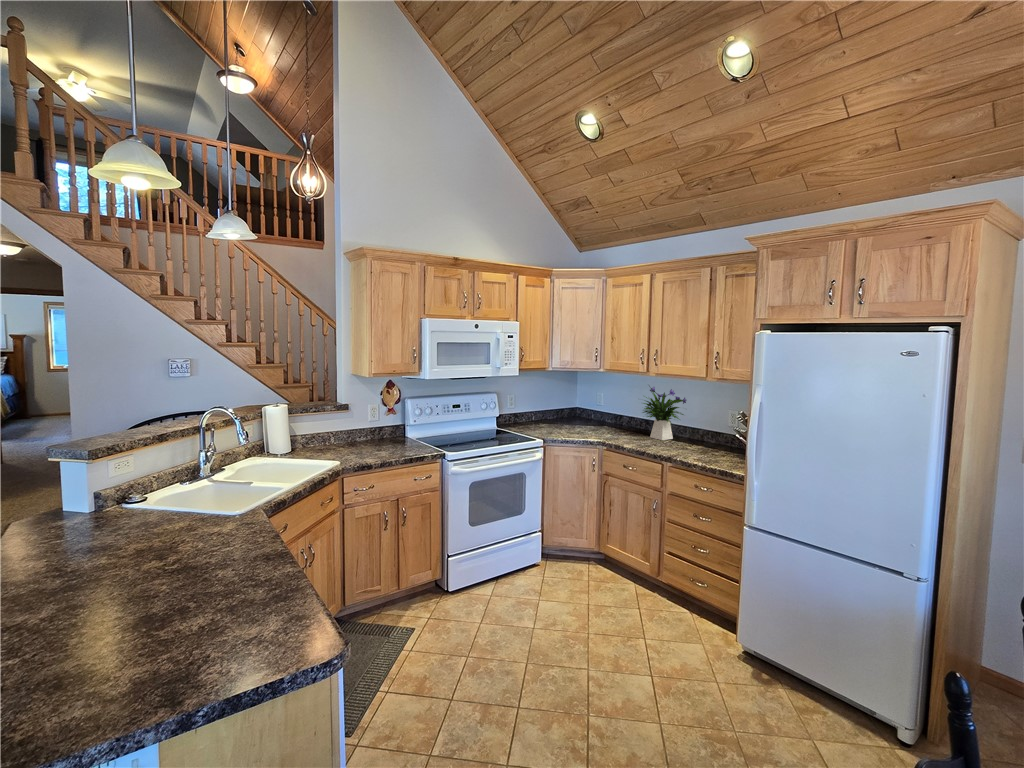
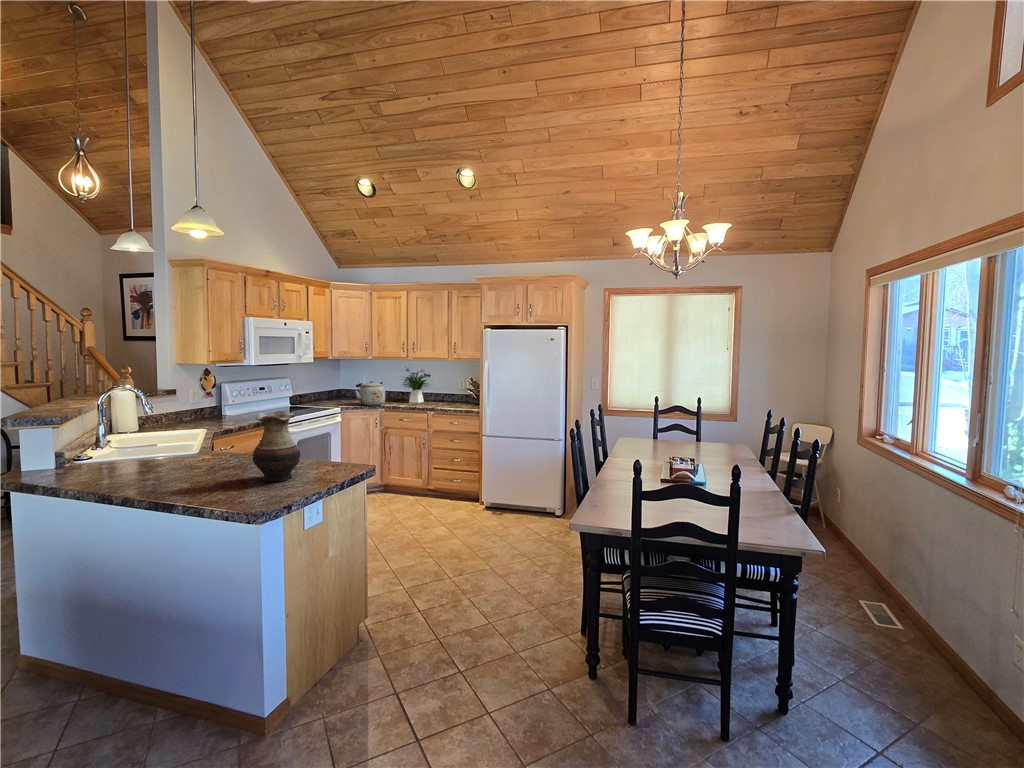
kettle: none [569,404,611,439] -> present [355,381,385,406]
vase: none [81,505,192,661] -> present [253,411,300,482]

